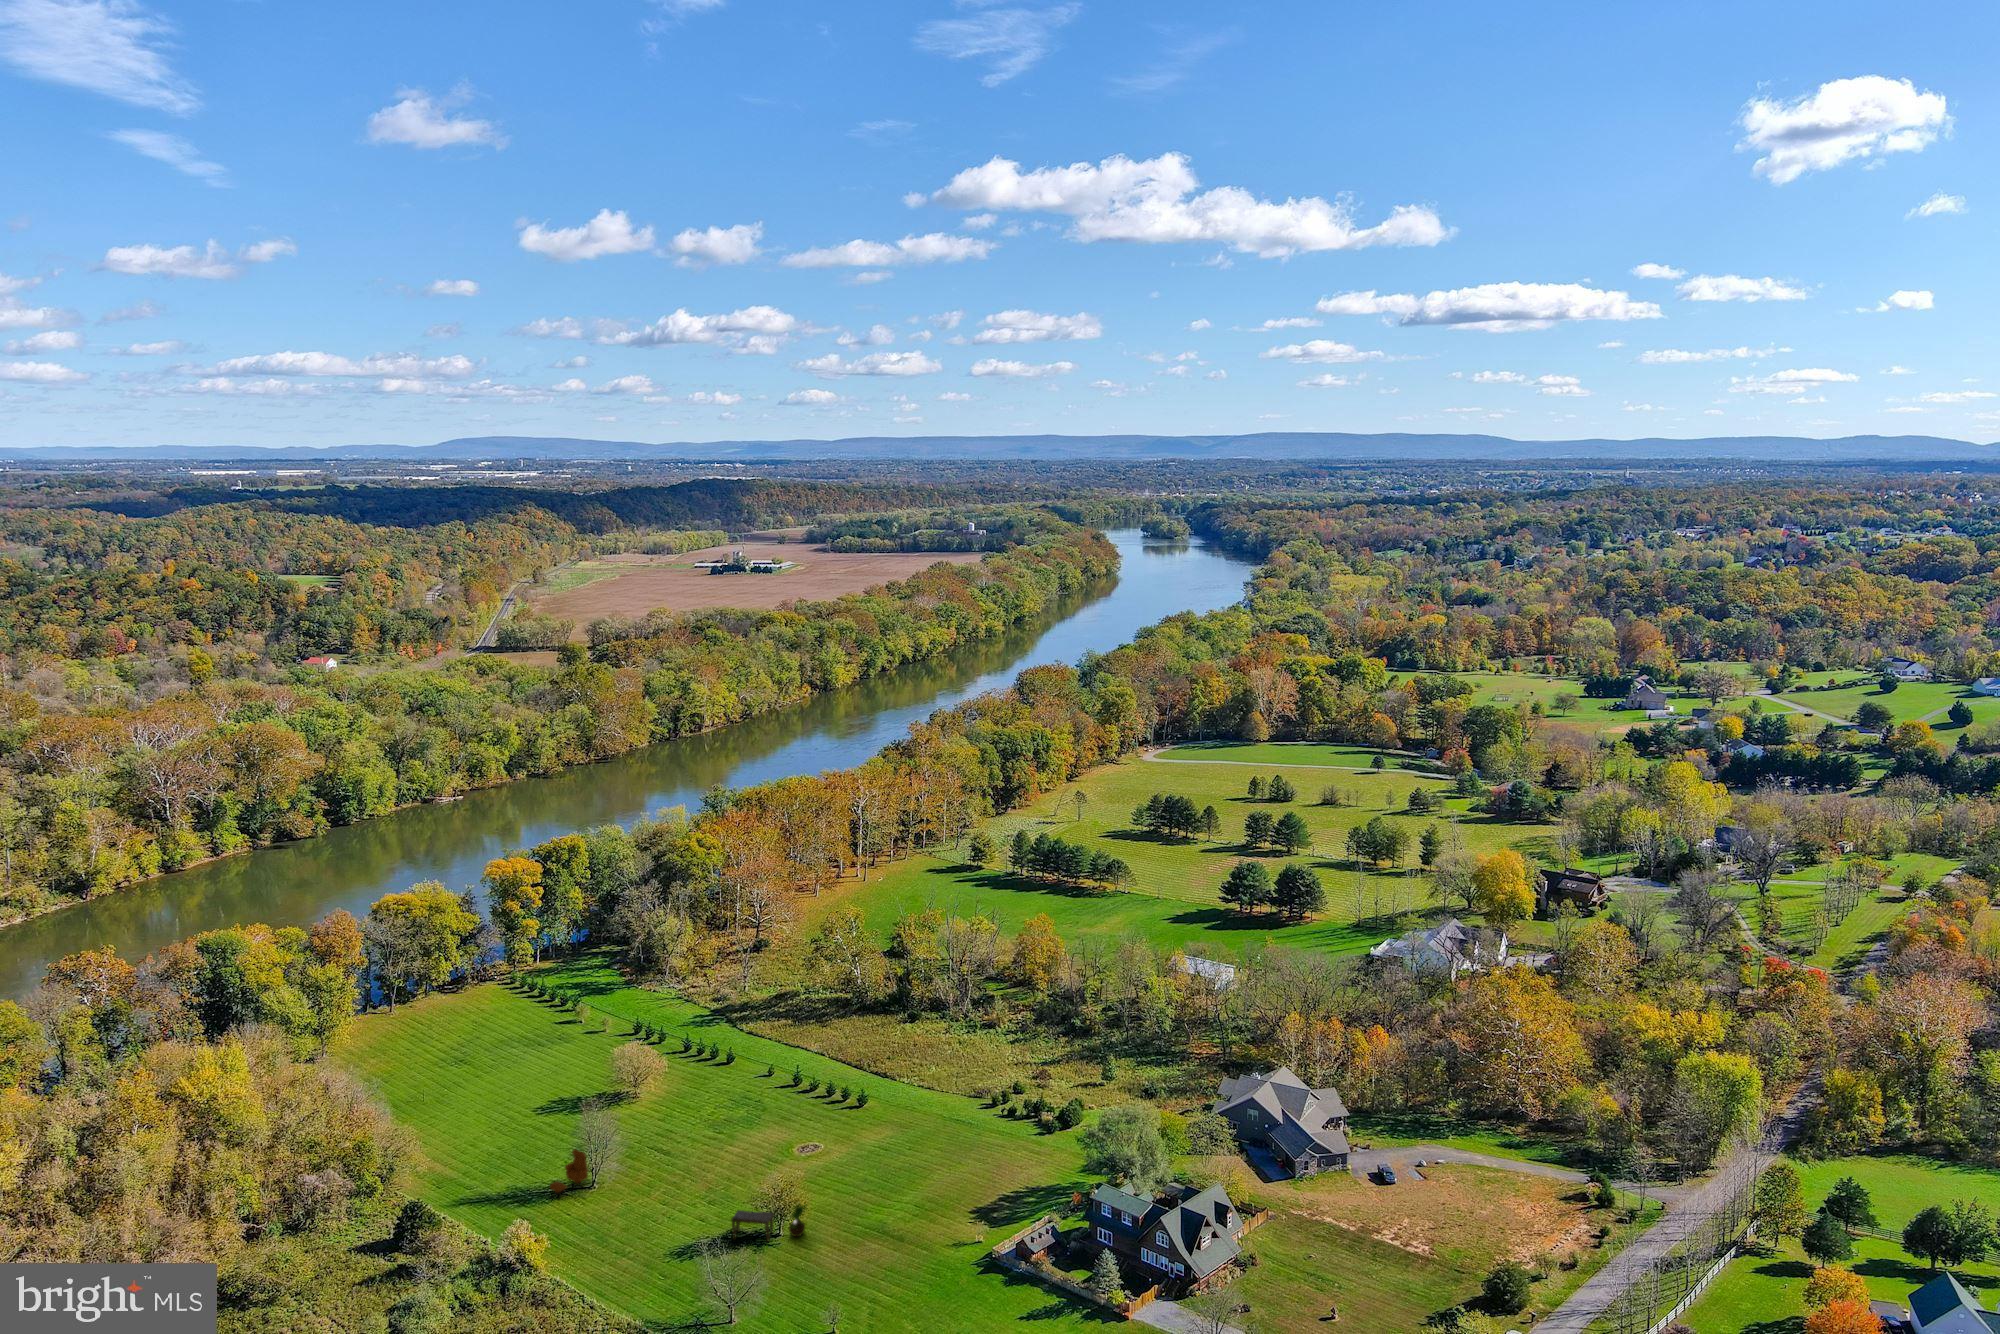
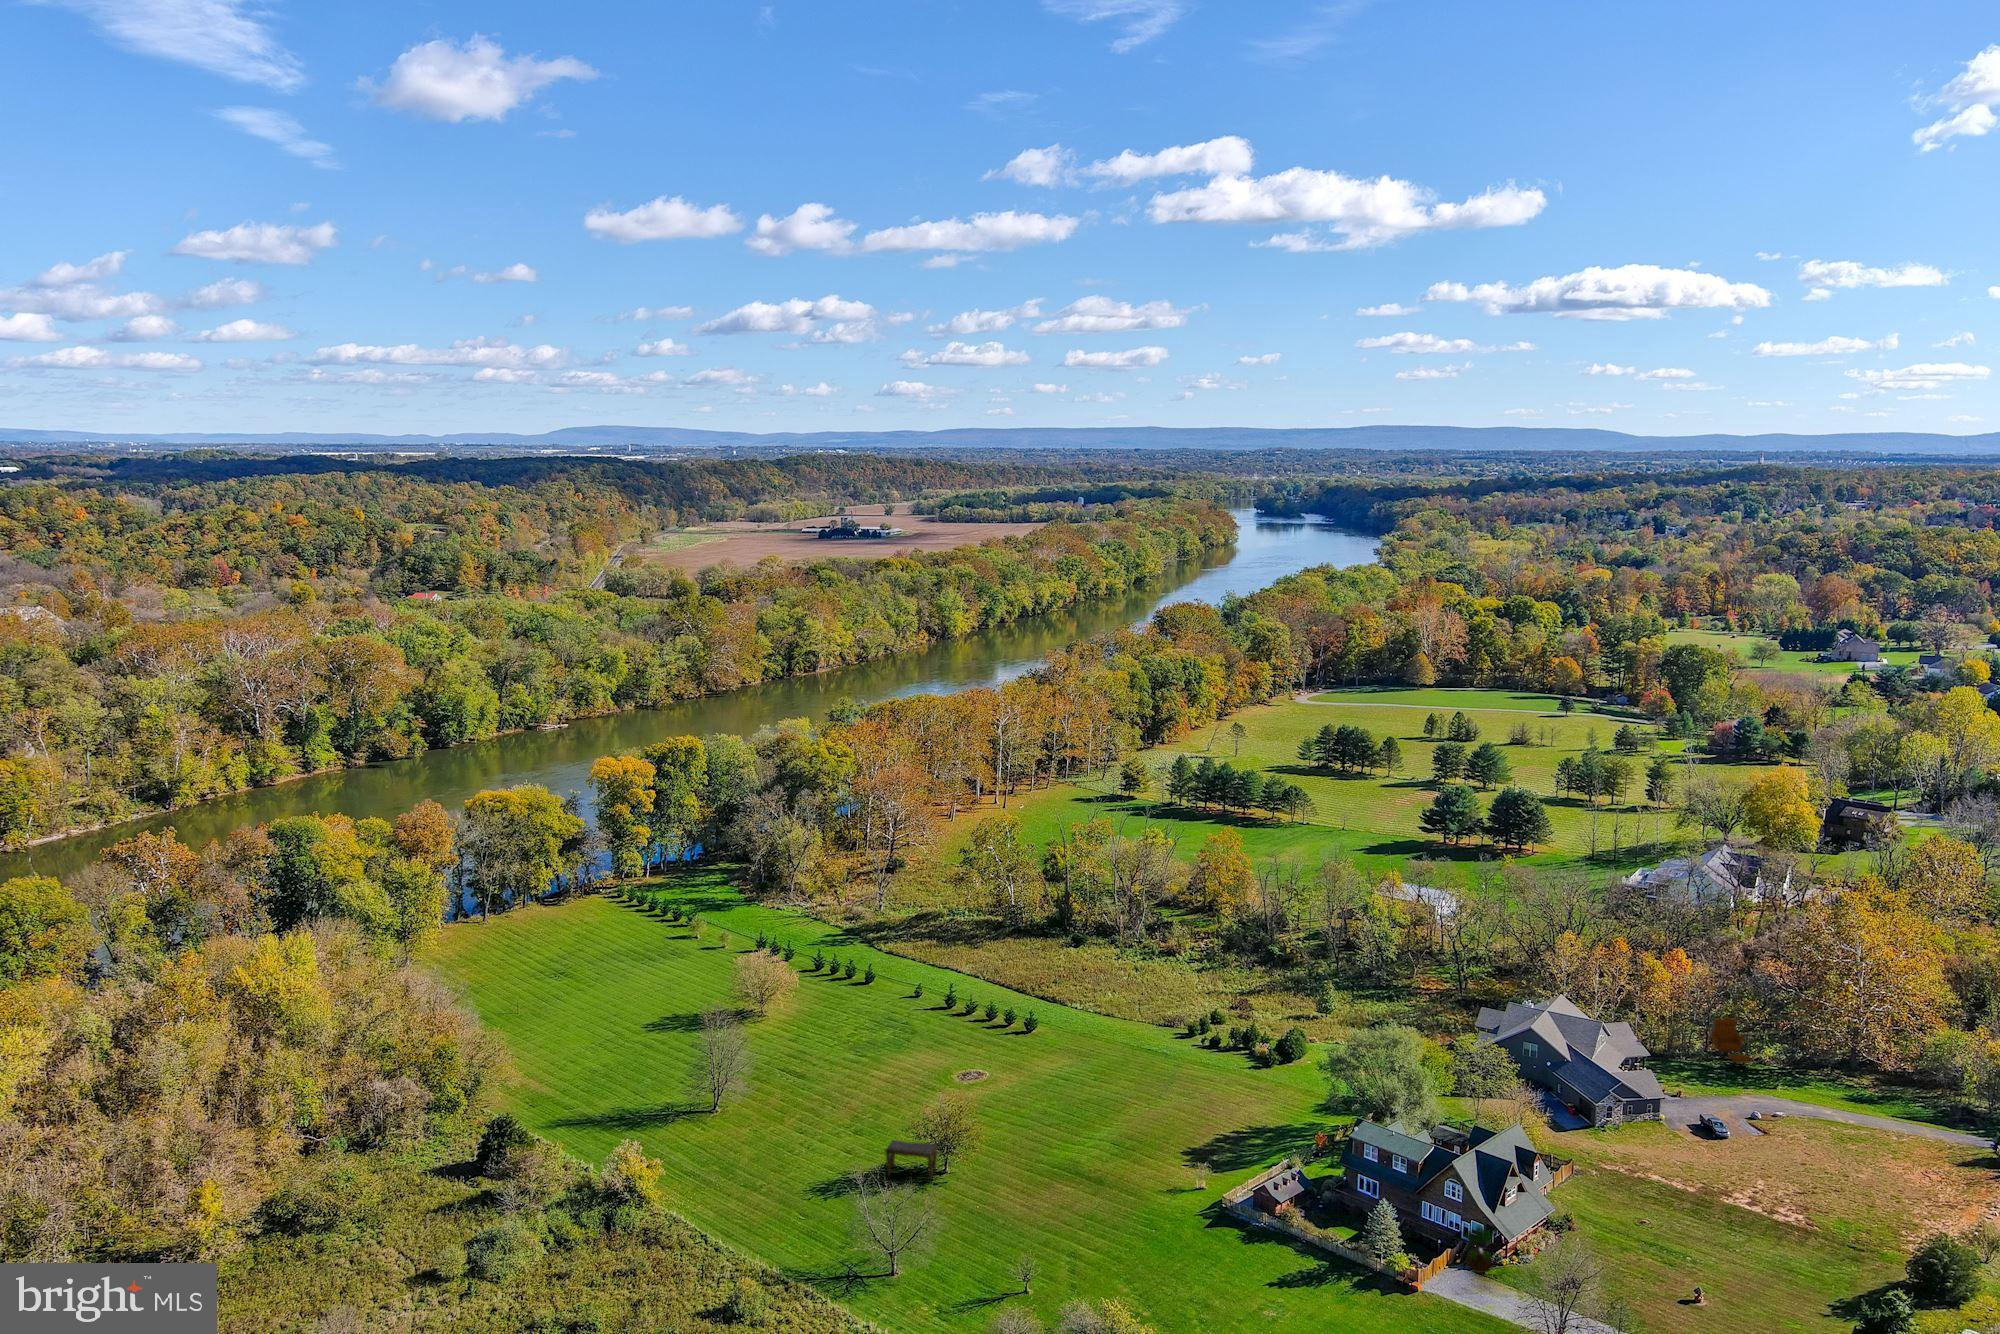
lounge chair: present [550,1149,588,1196] -> present [1710,1018,1752,1068]
potted tree: present [789,1205,807,1237] -> present [1463,1225,1493,1273]

